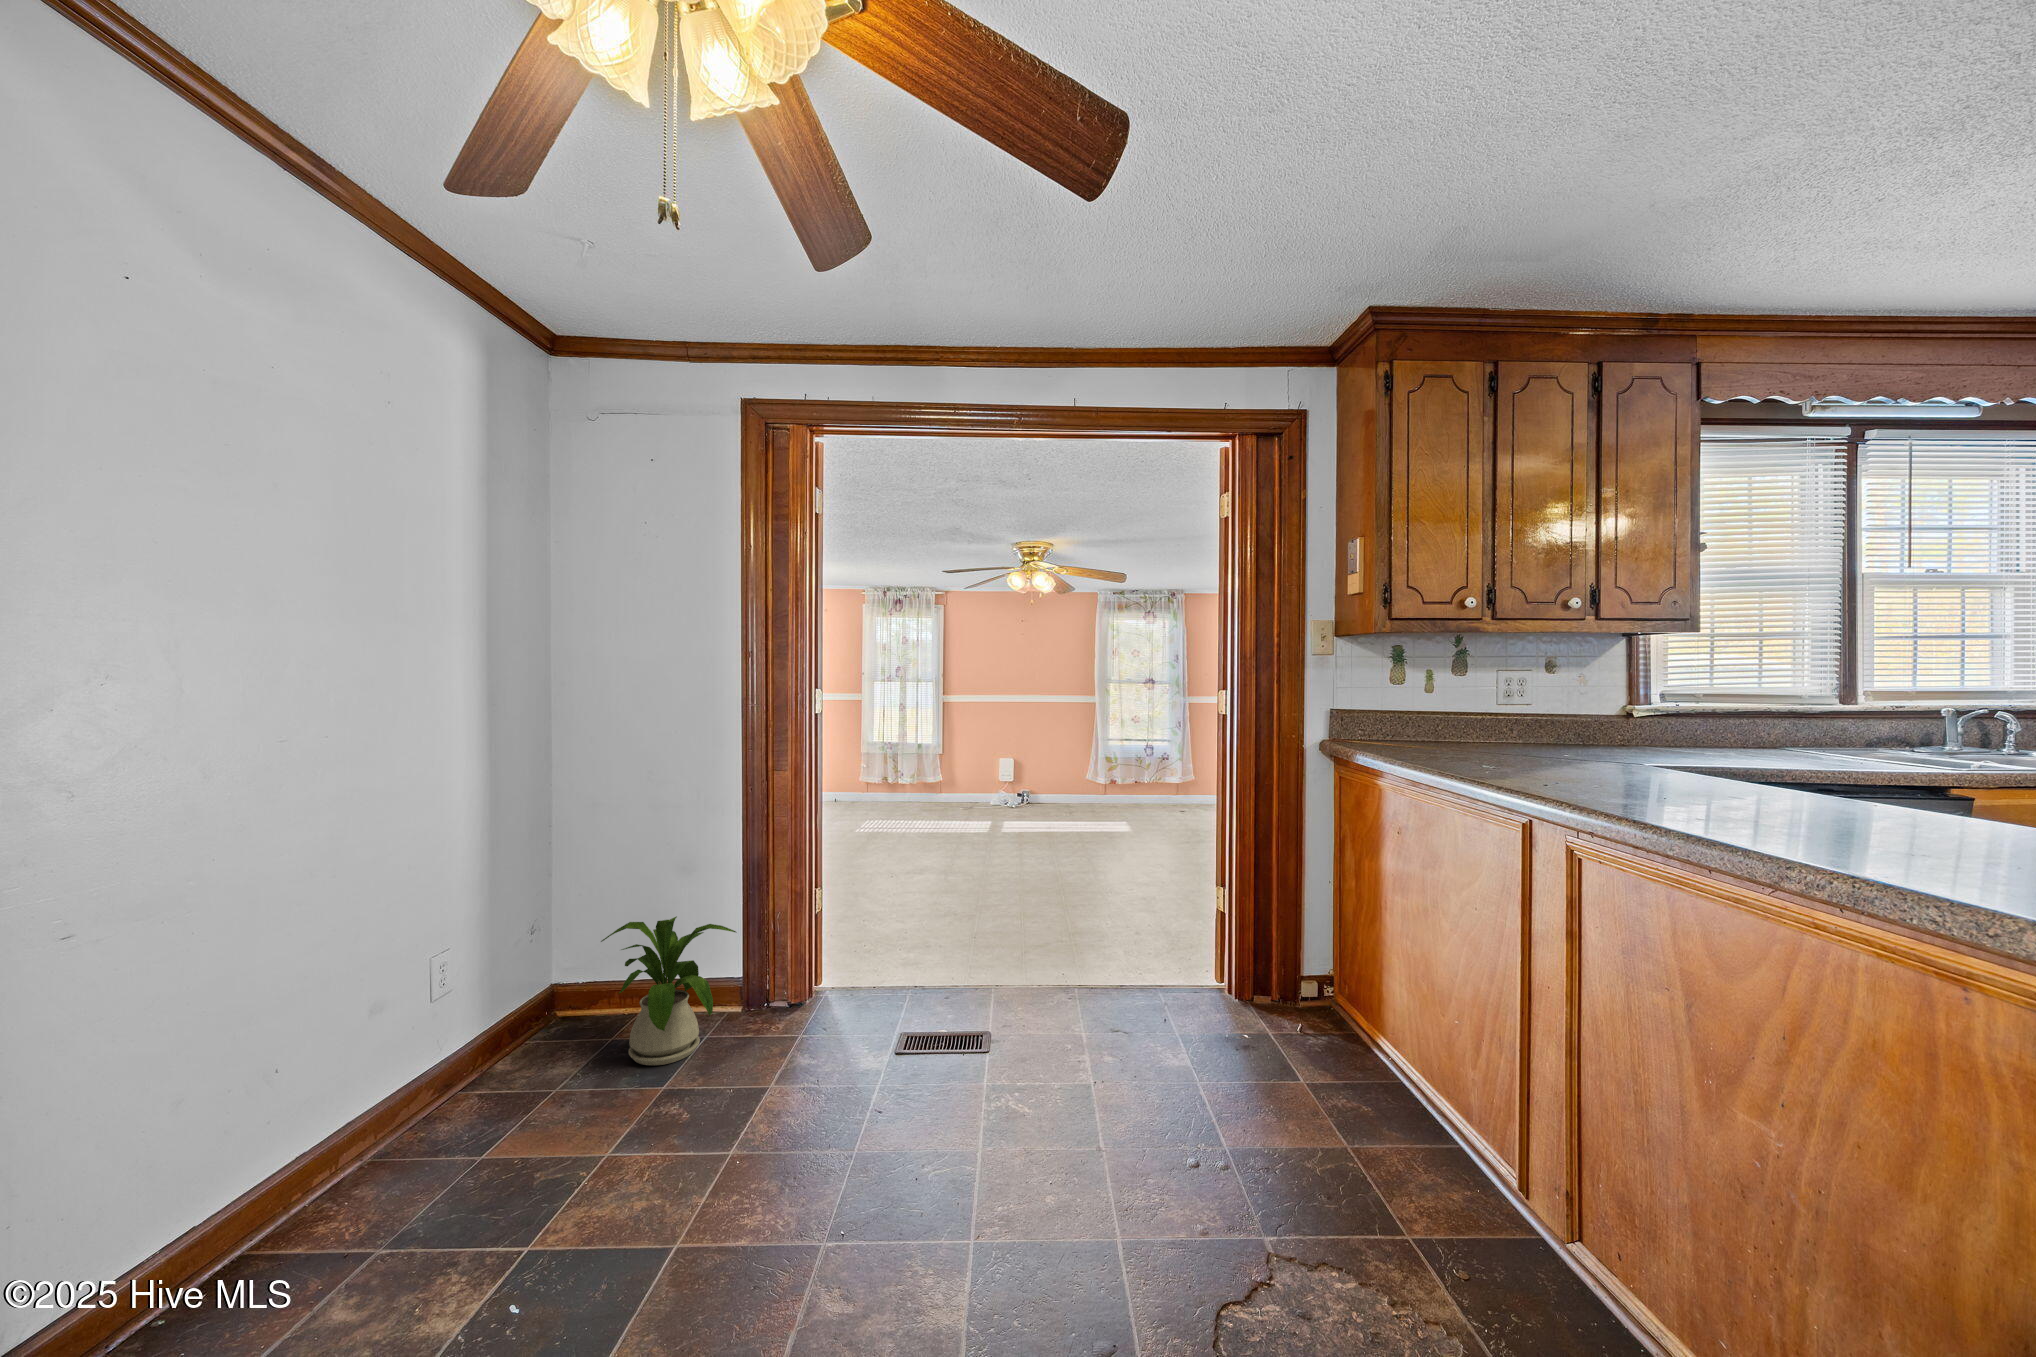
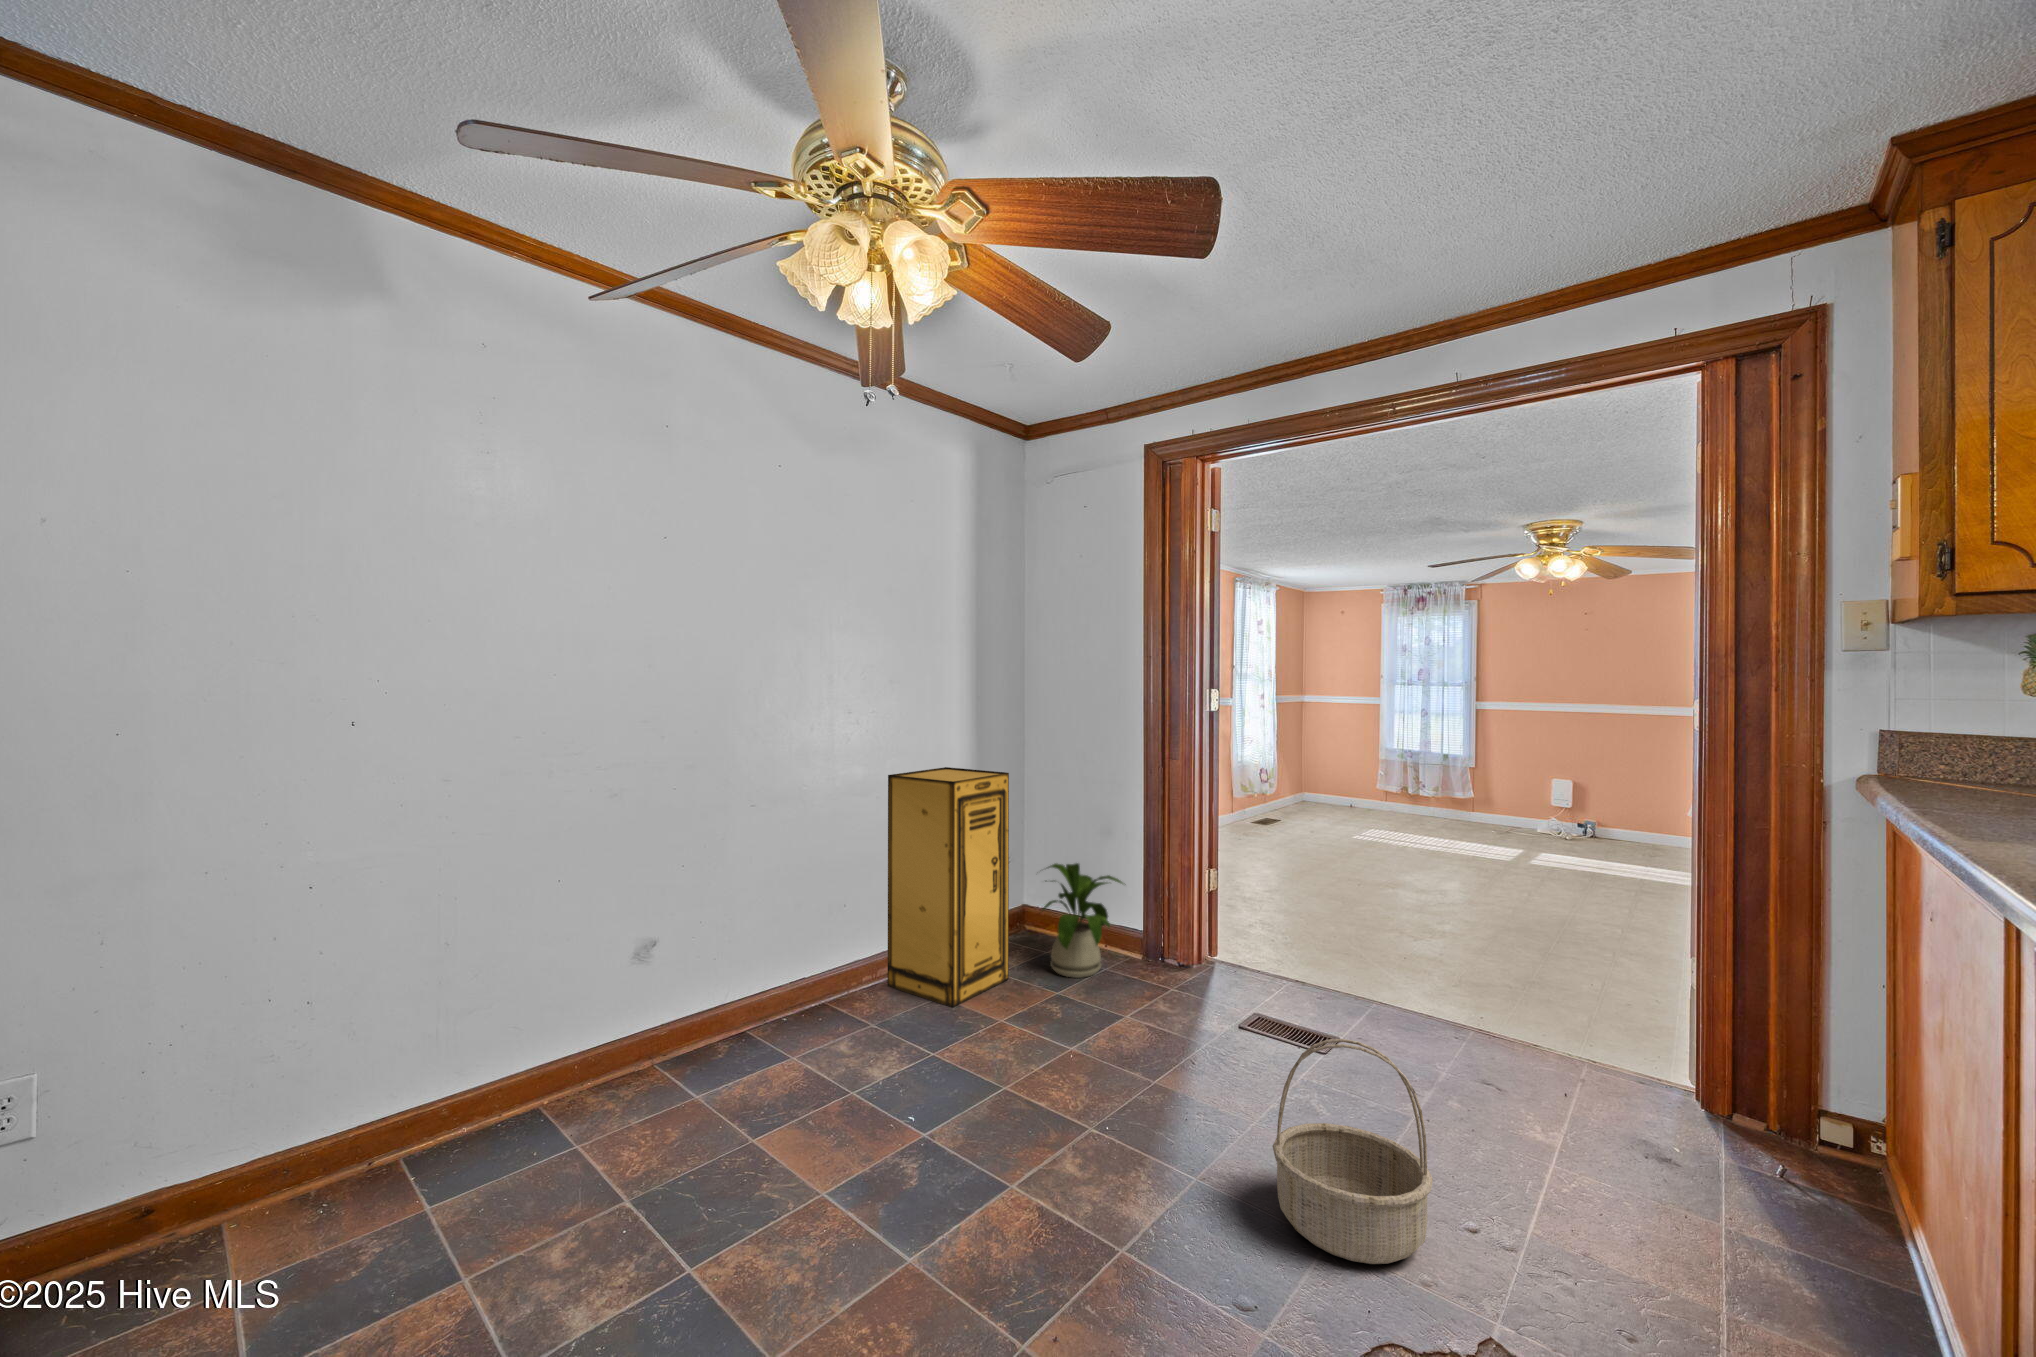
storage cabinet: none [373,811,579,1170] -> present [888,767,1009,1007]
basket: none [1051,1043,1195,1266] -> present [1273,1039,1433,1264]

